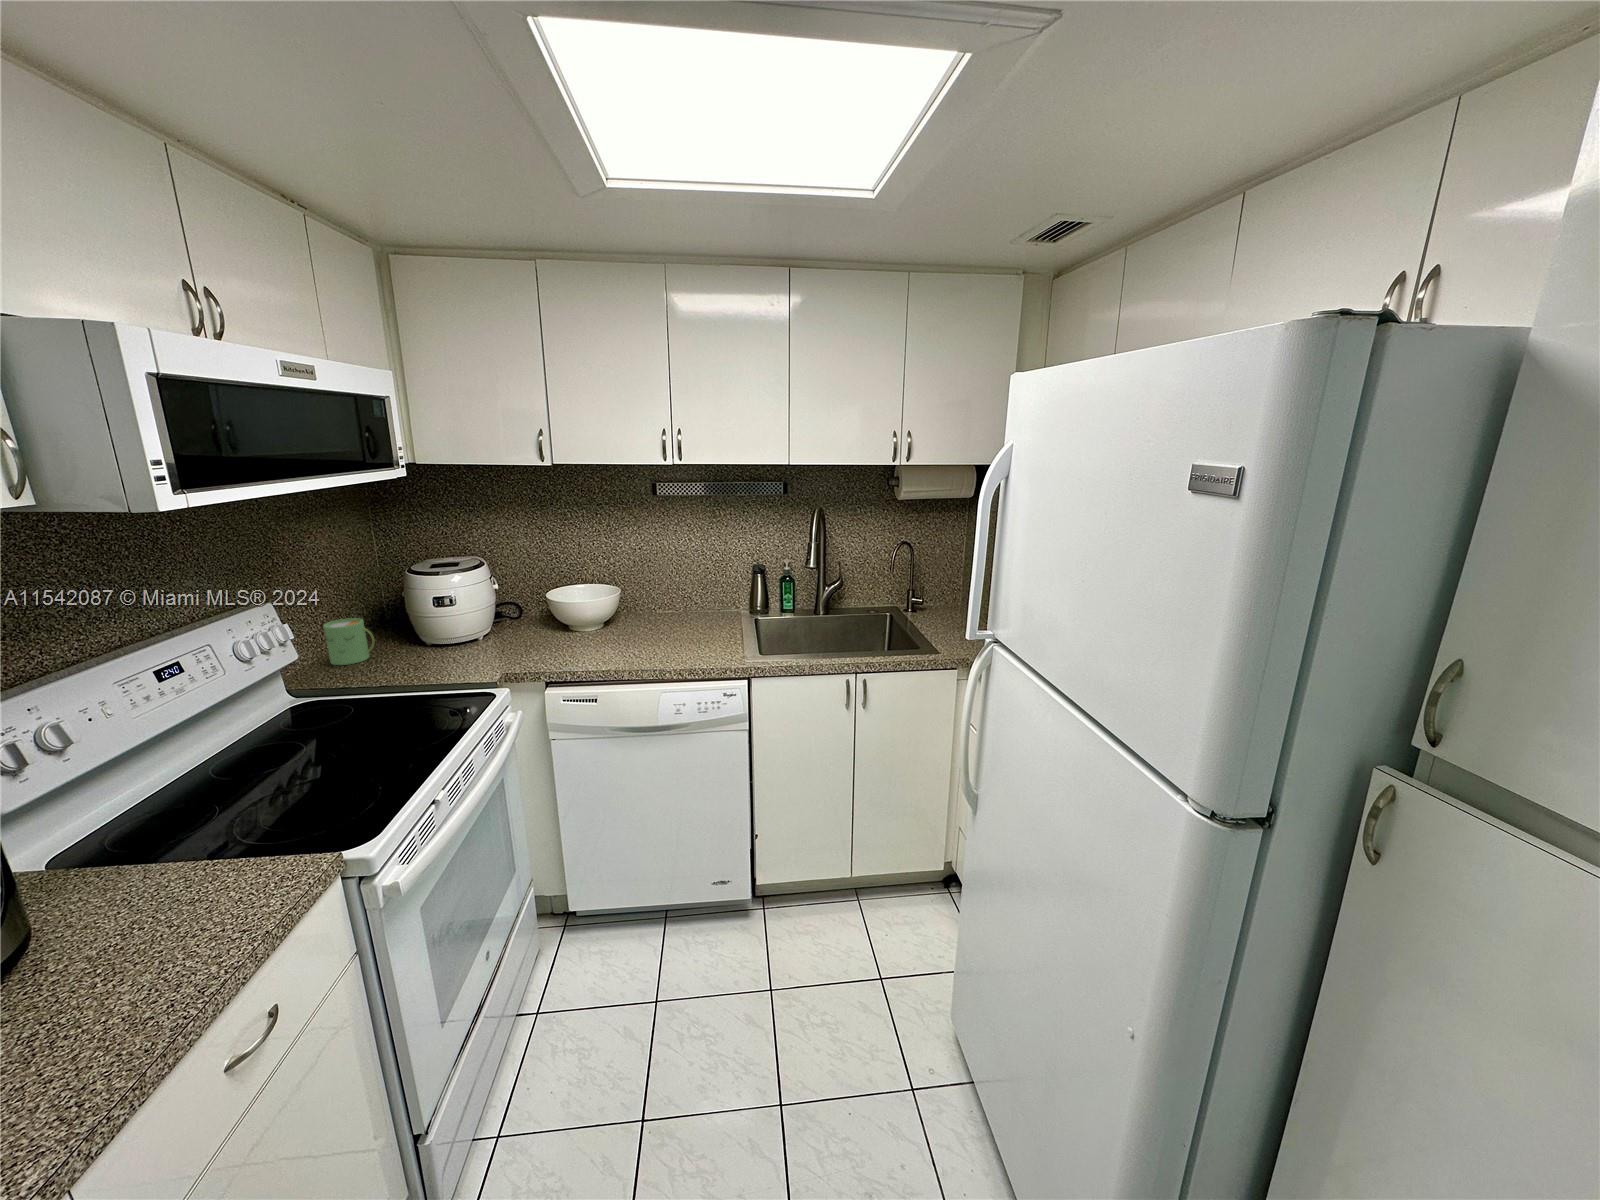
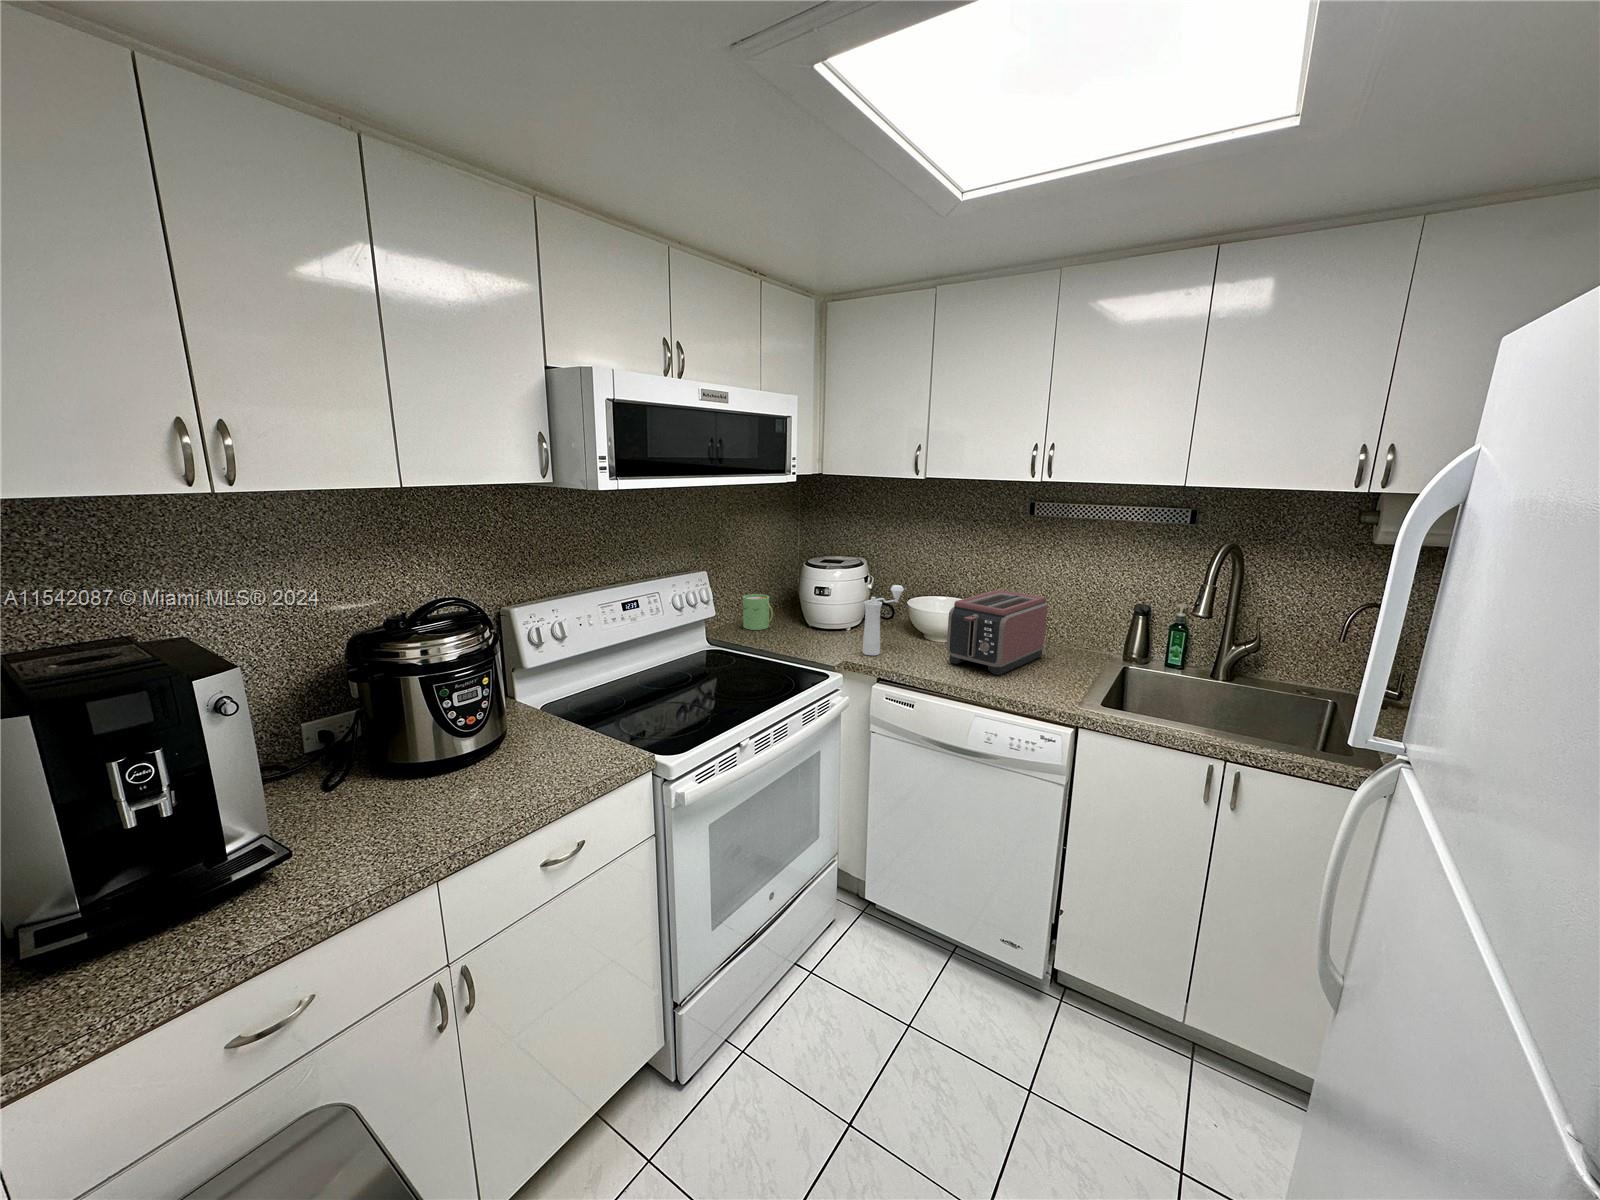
toaster: none [606,570,689,651] -> present [947,590,1048,675]
pepper mill: none [509,581,547,661] -> present [863,585,904,655]

